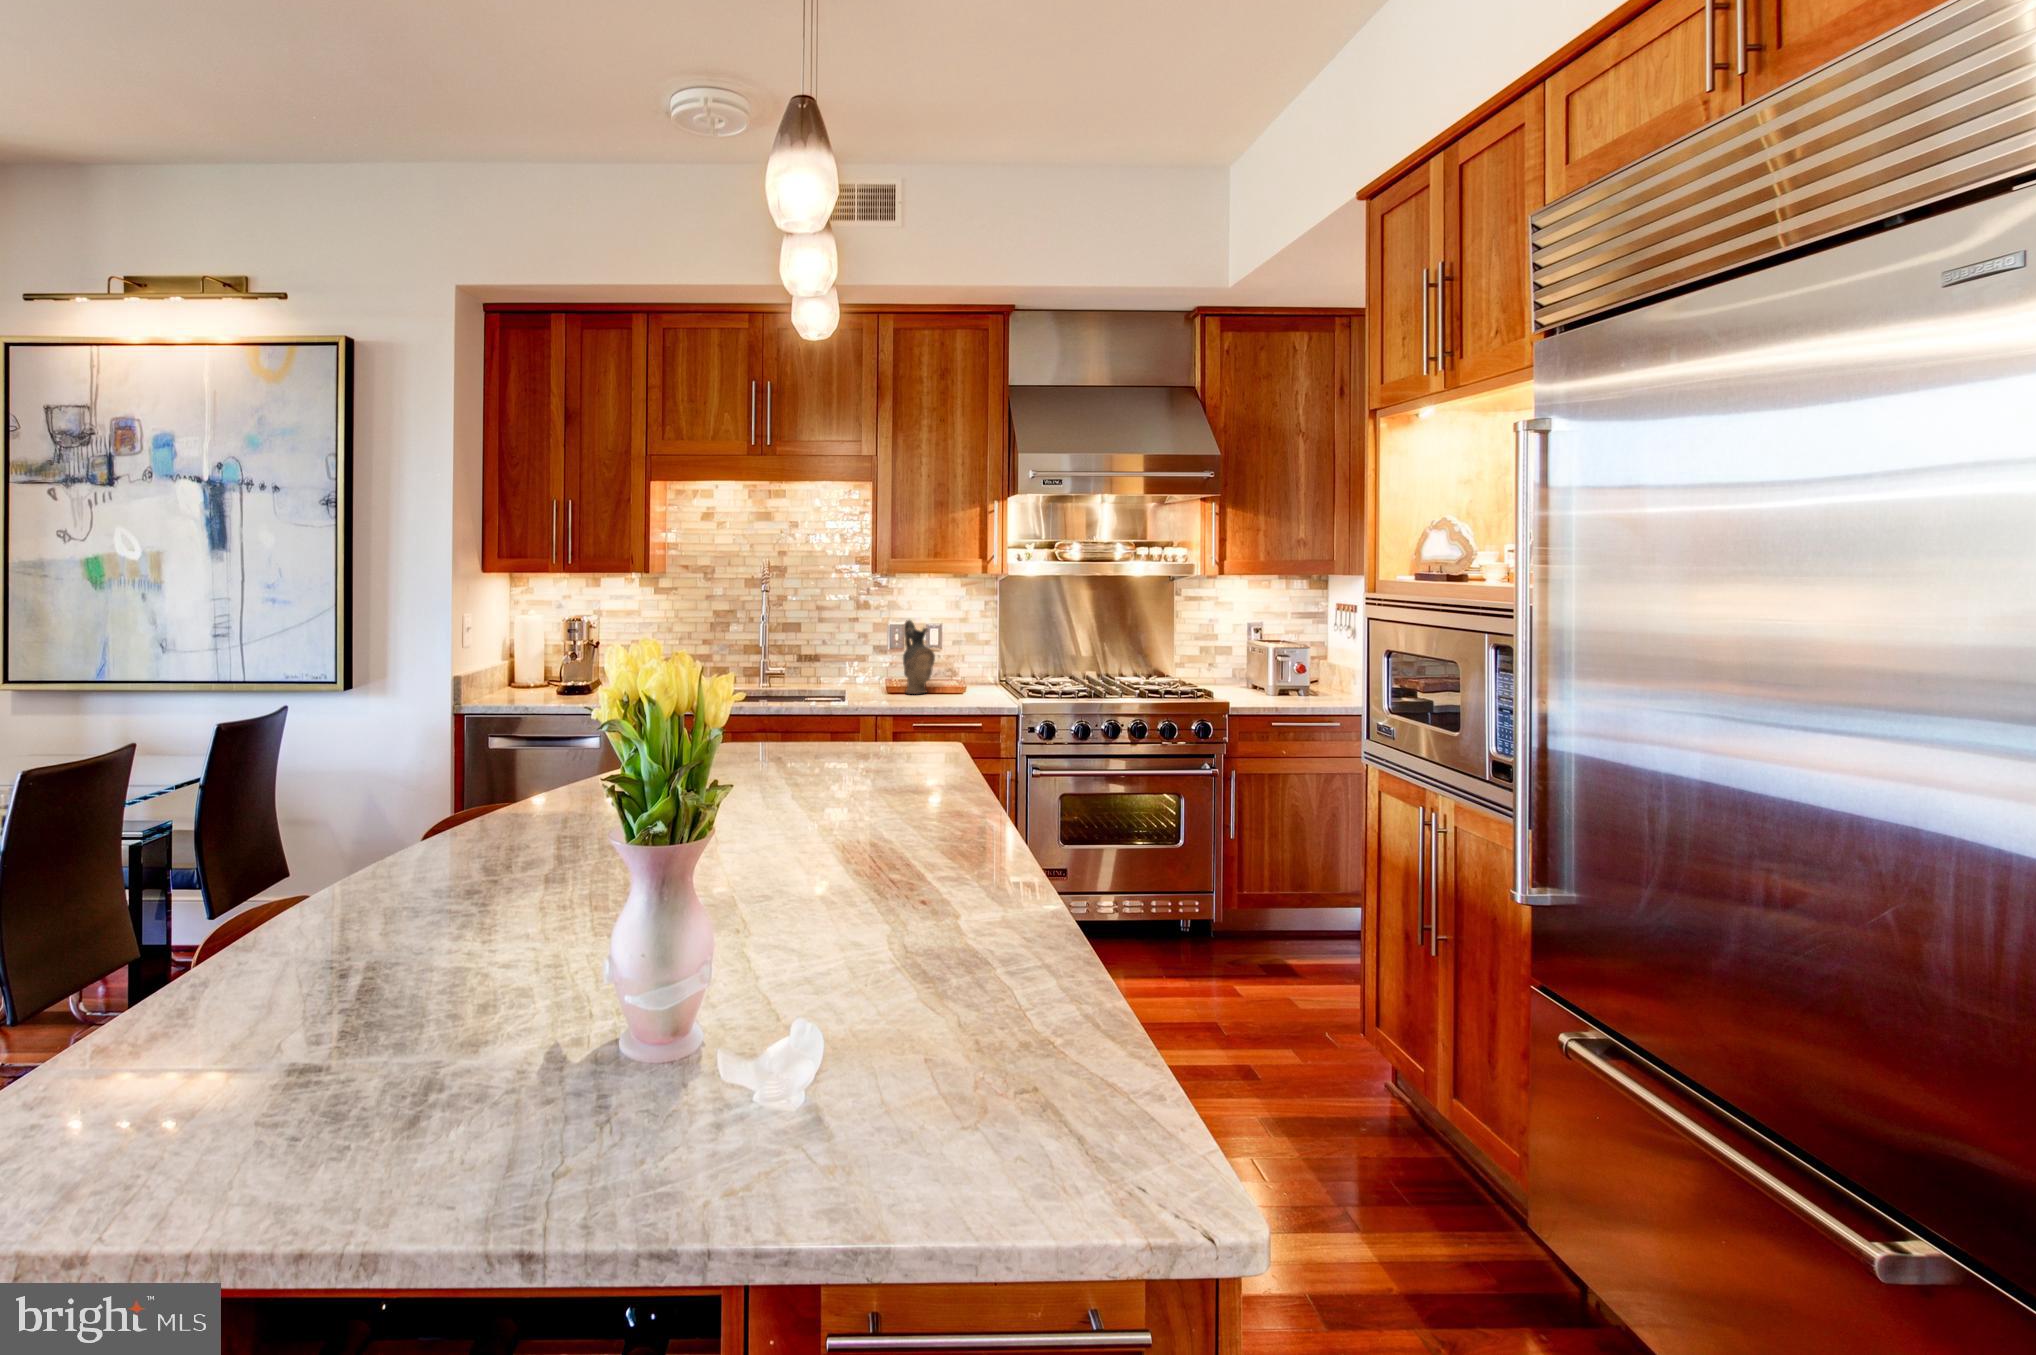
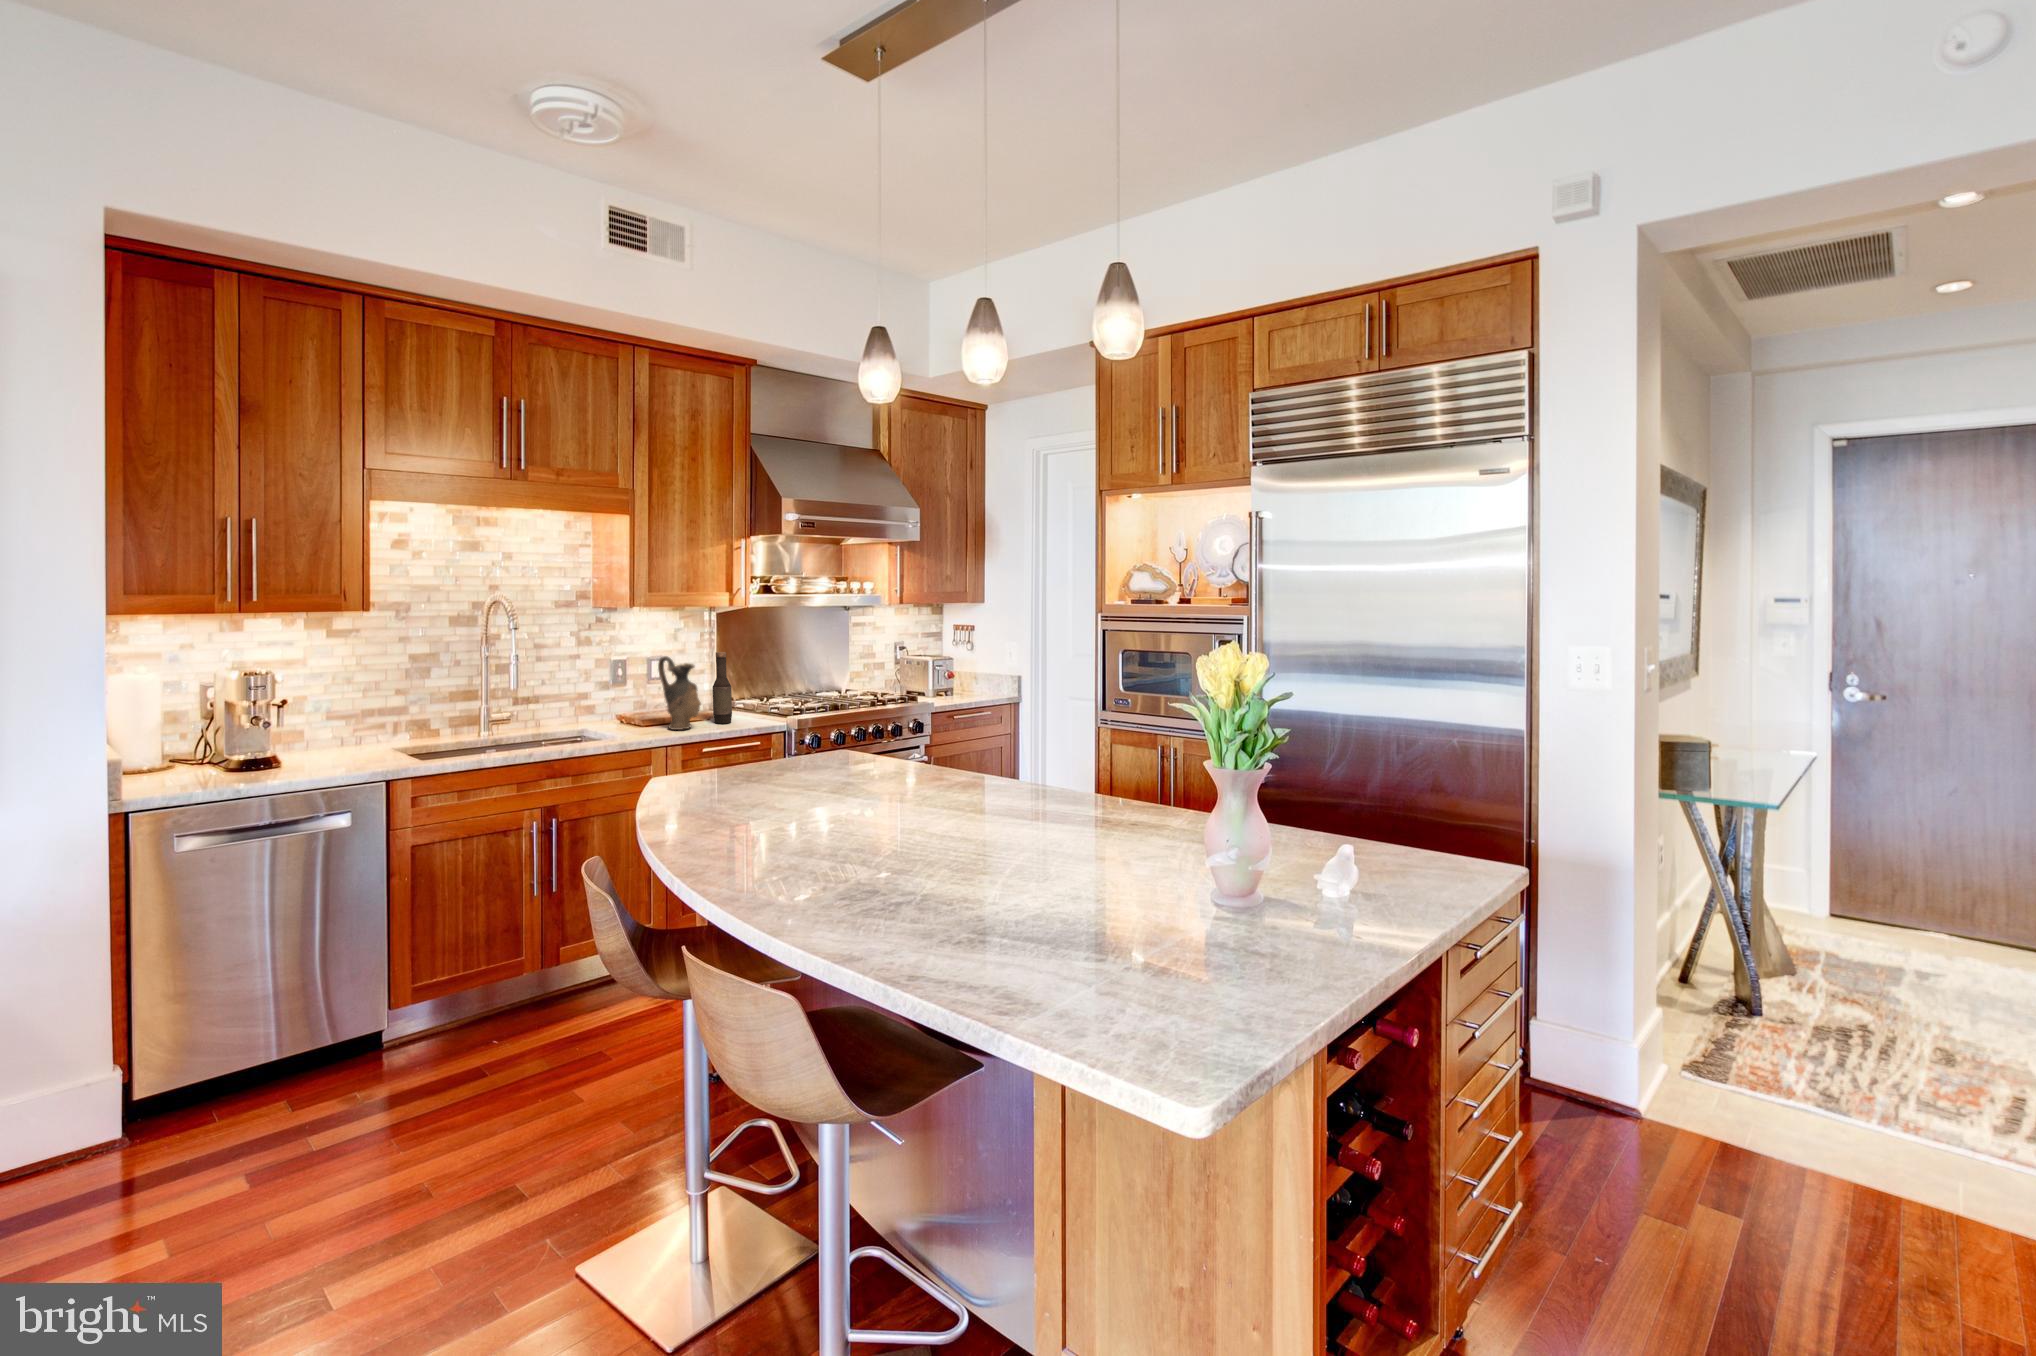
bottle: none [956,618,974,692] -> present [713,652,732,723]

